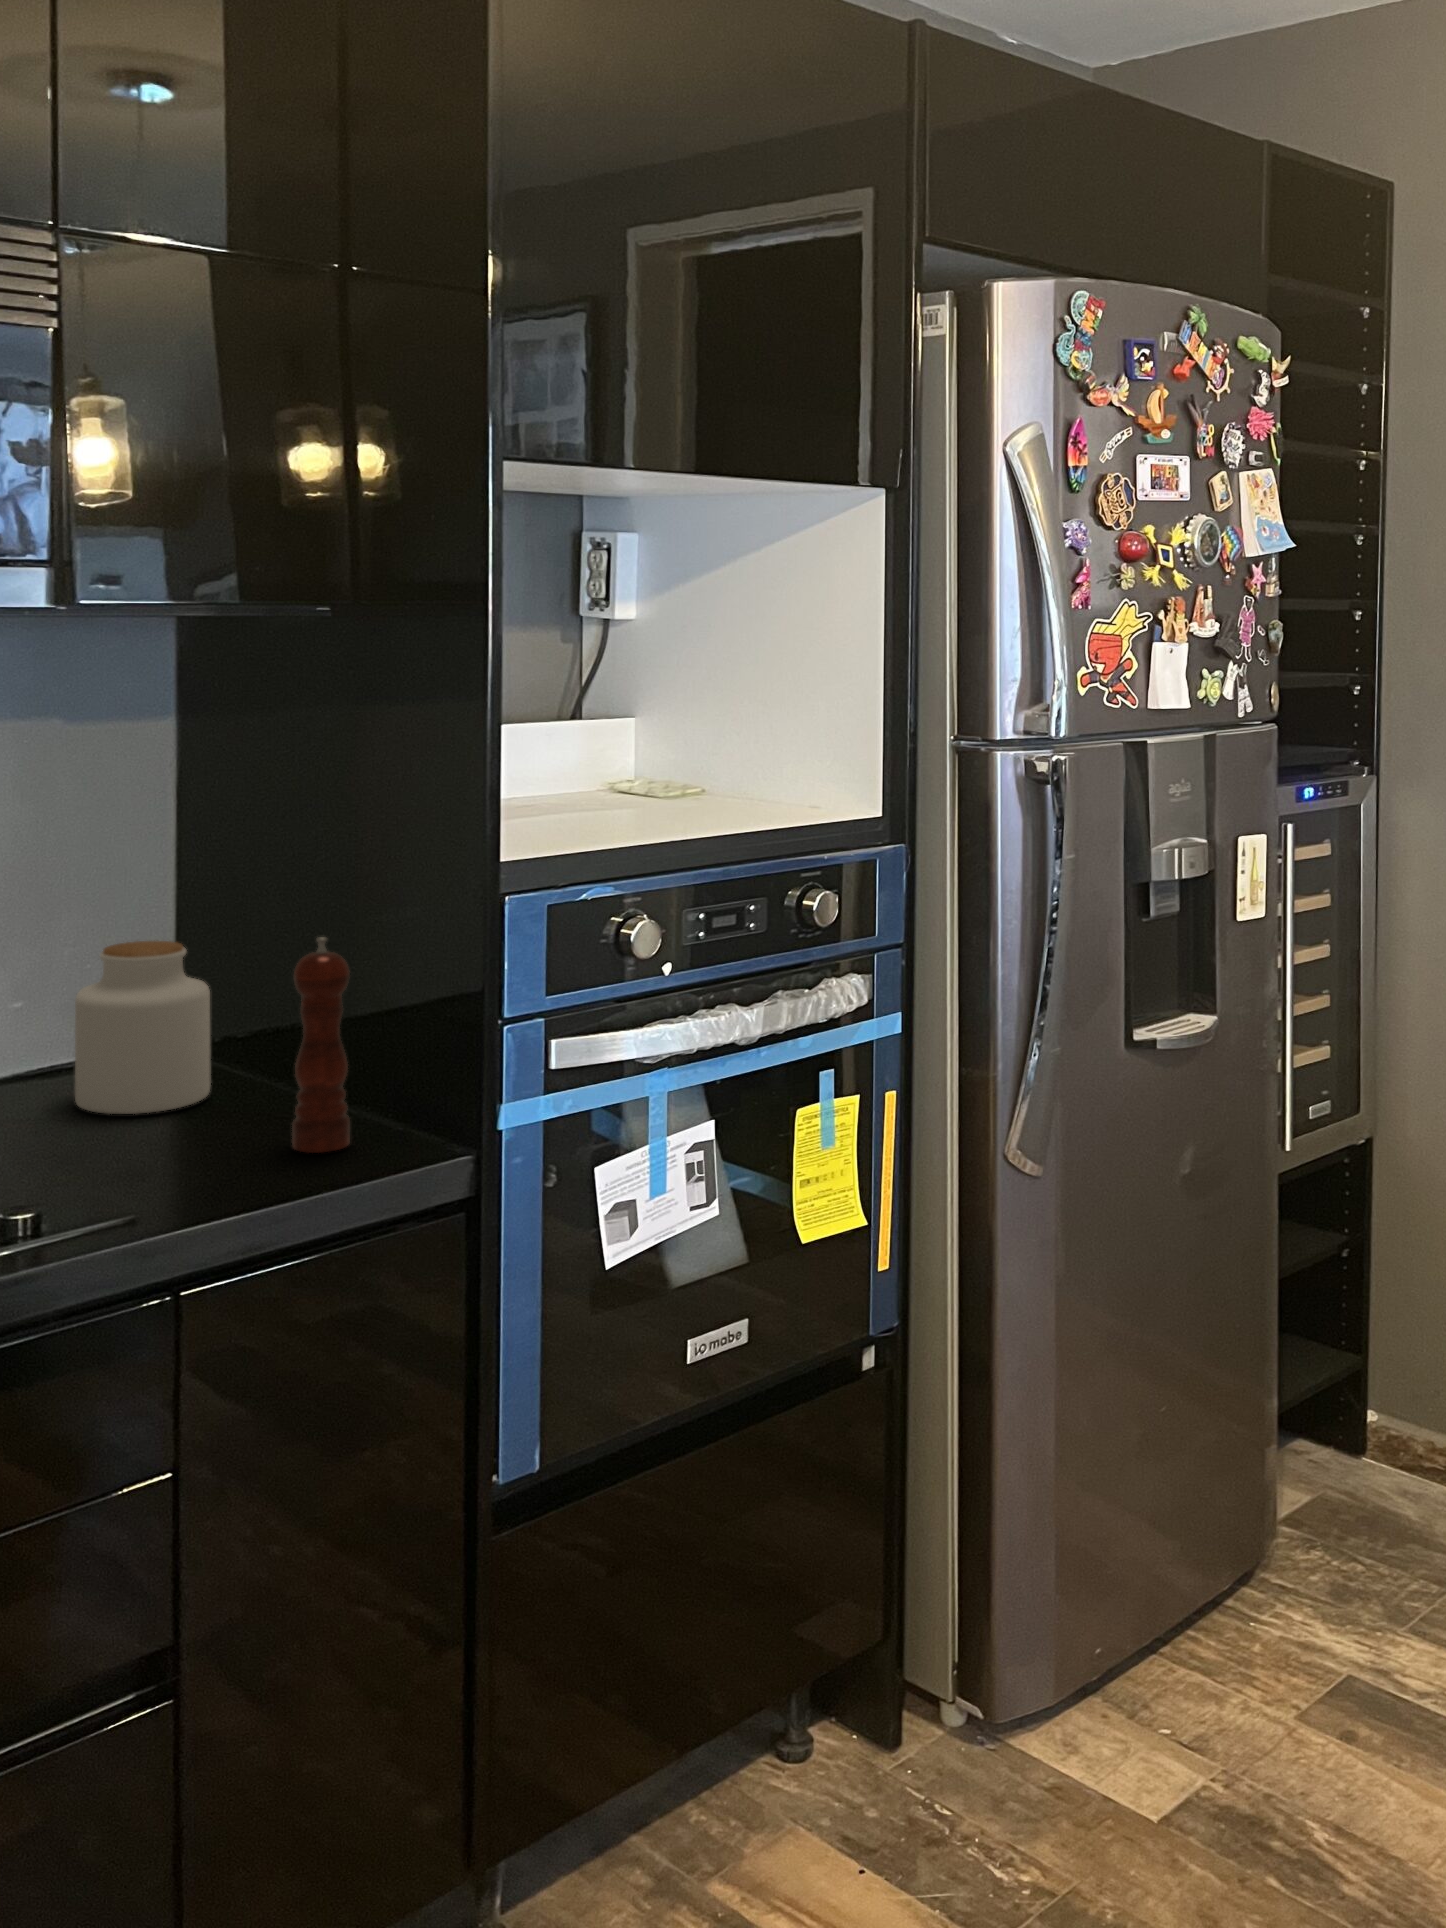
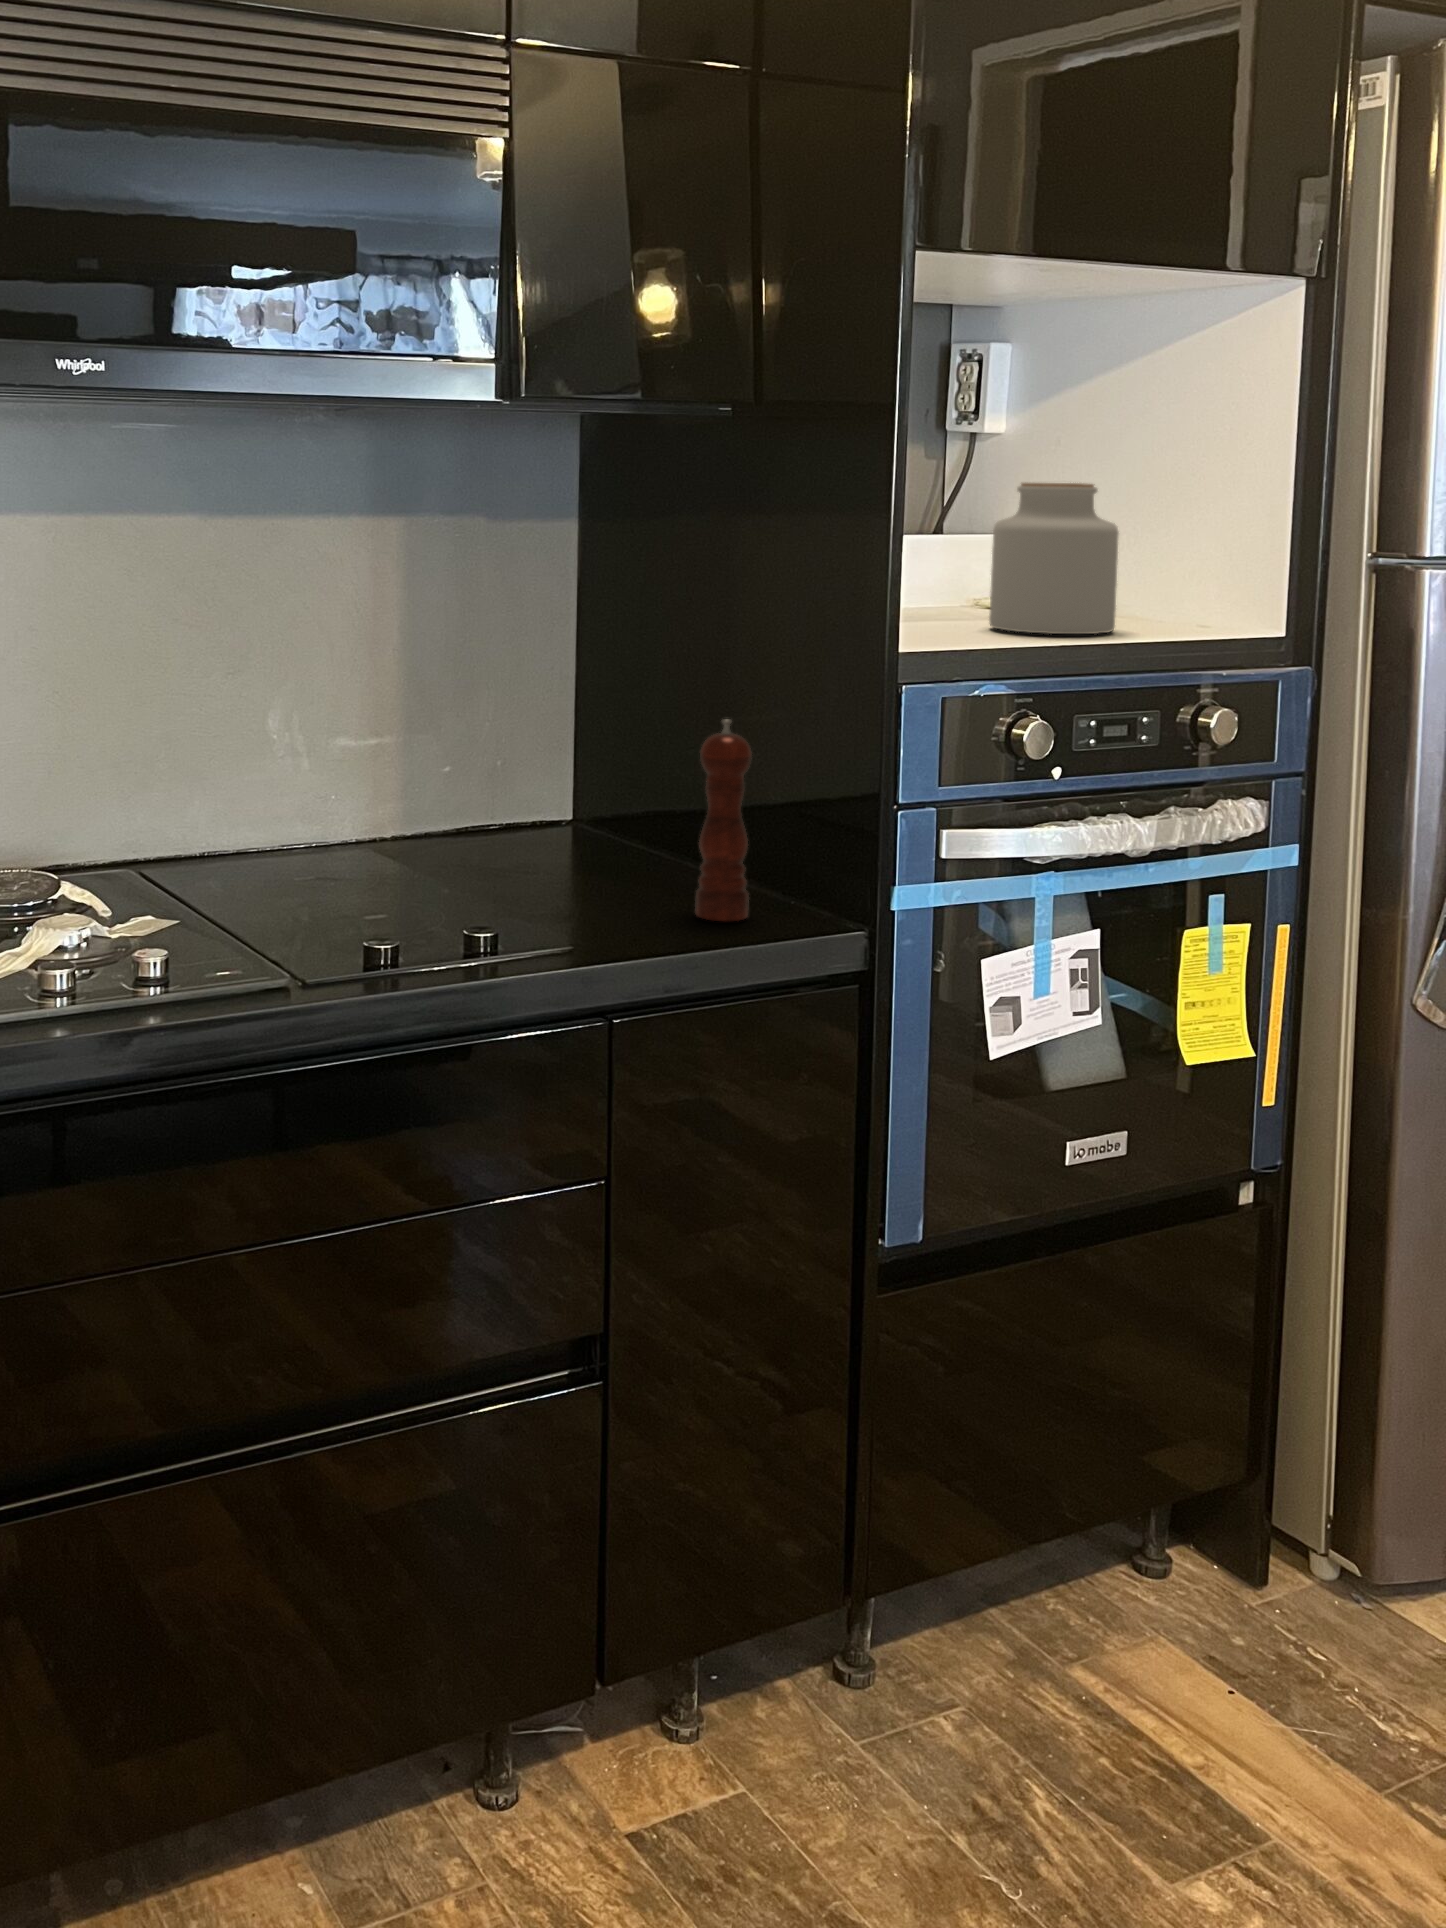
jar: present [75,941,211,1114] -> present [989,483,1119,634]

